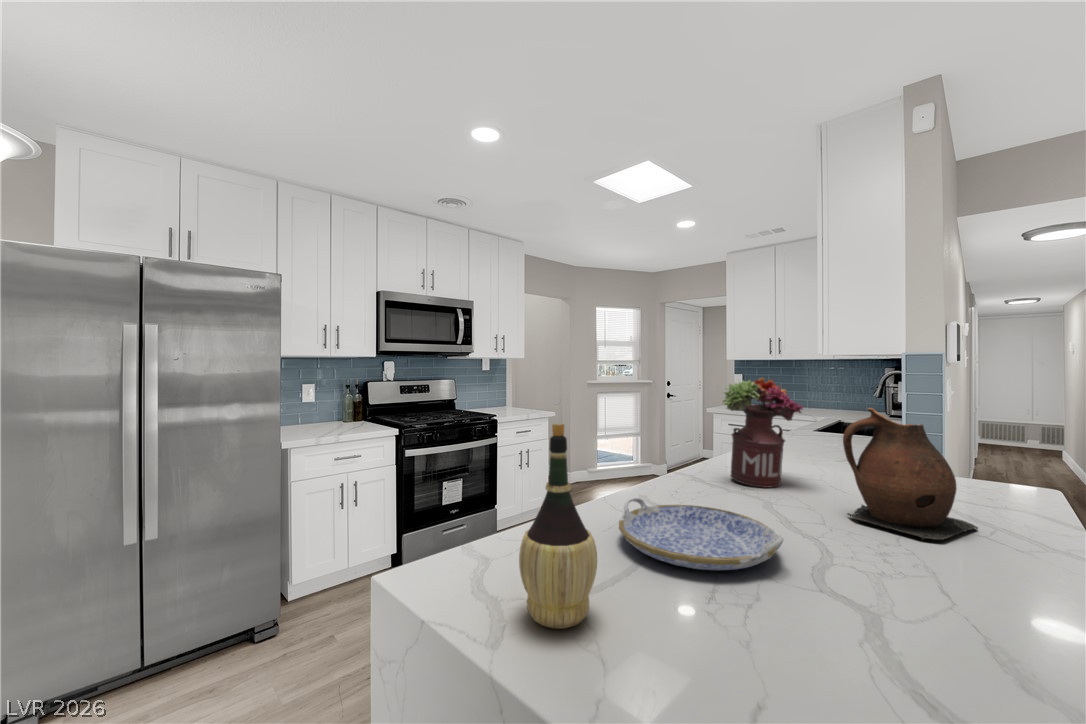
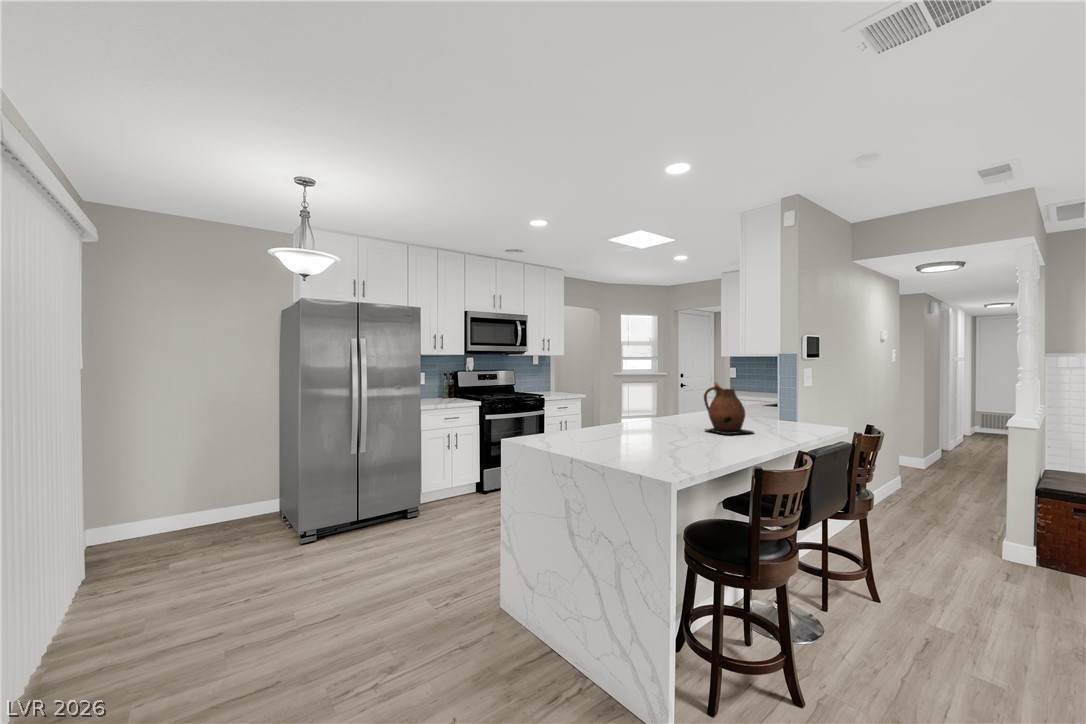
flower arrangement: present [723,377,803,488] -> none [662,369,701,424]
wine bottle: present [519,423,597,628] -> none [559,381,584,442]
serving tray: present [619,498,783,570] -> none [598,419,659,438]

